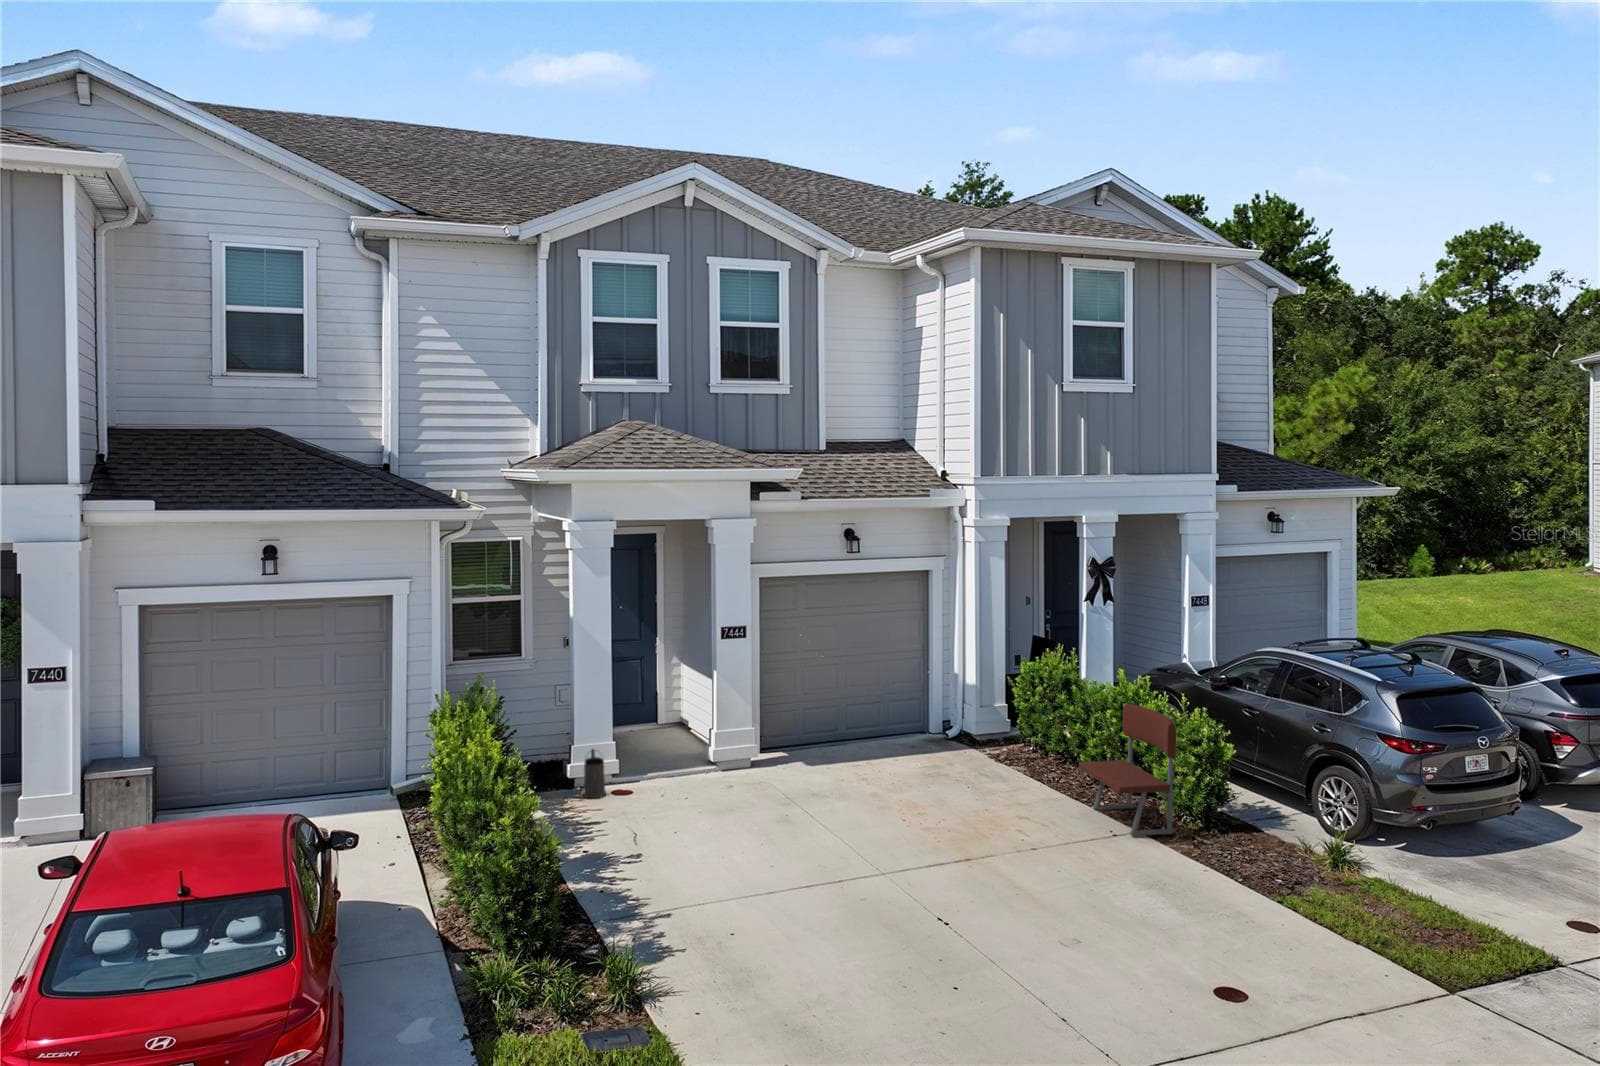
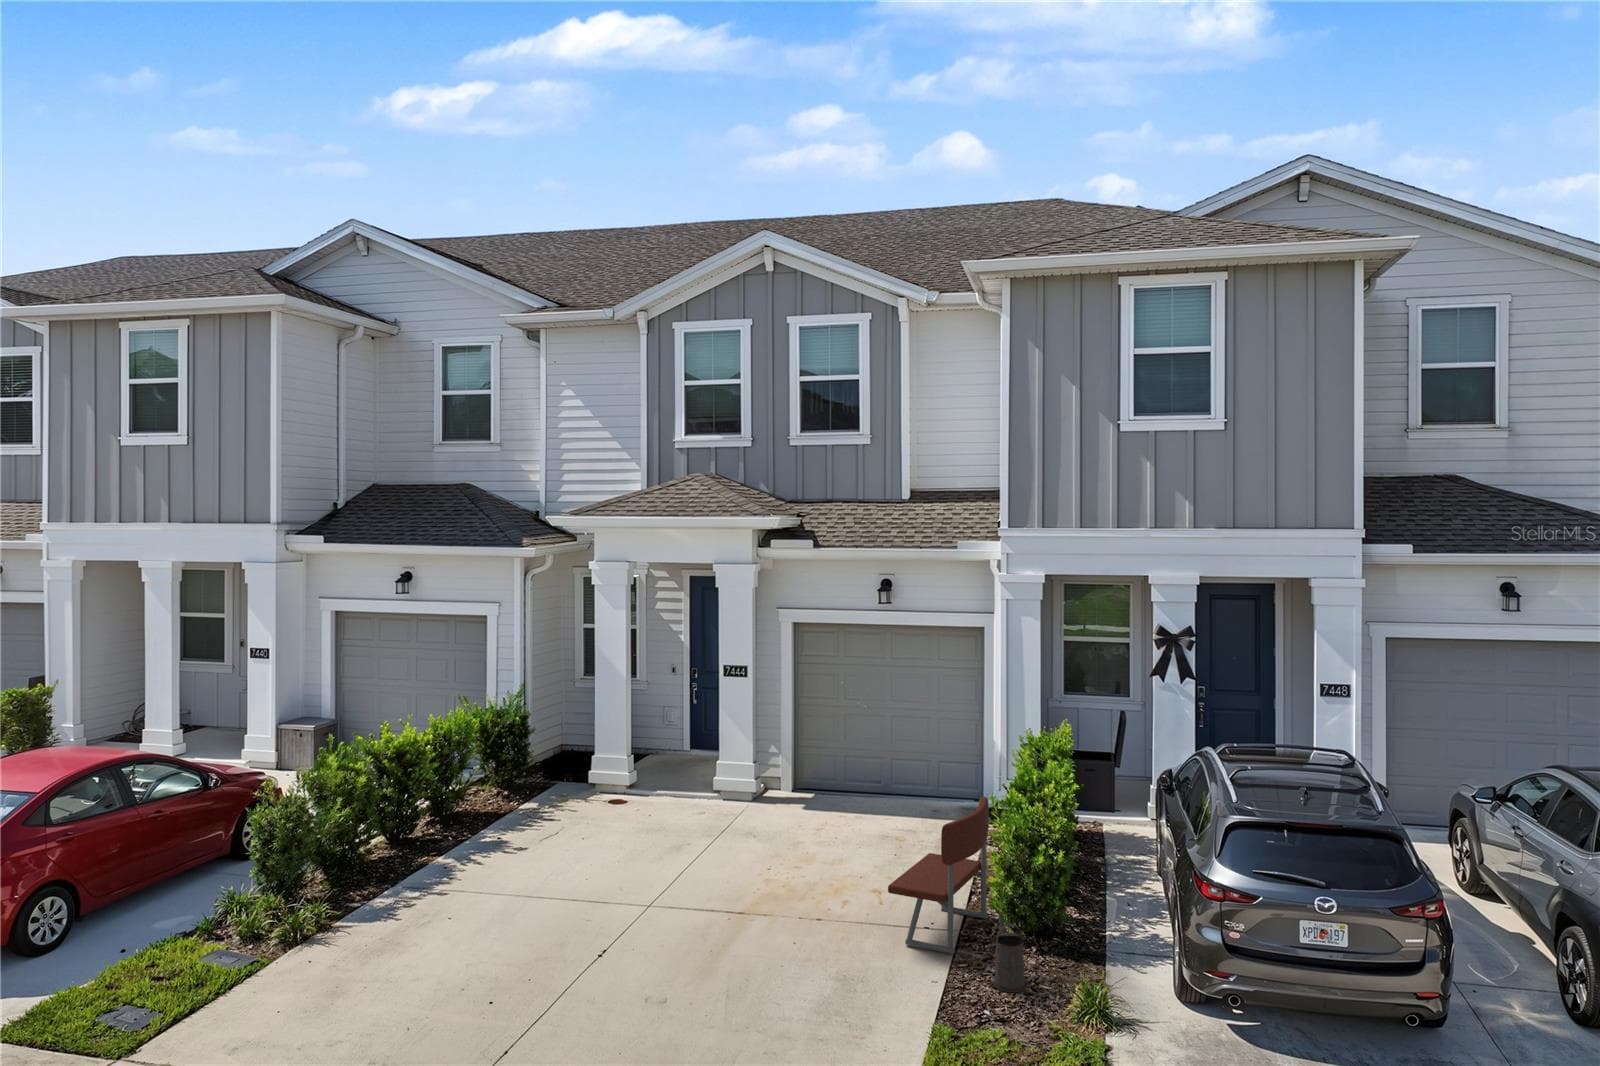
watering can: present [583,749,606,798] -> present [993,915,1026,992]

